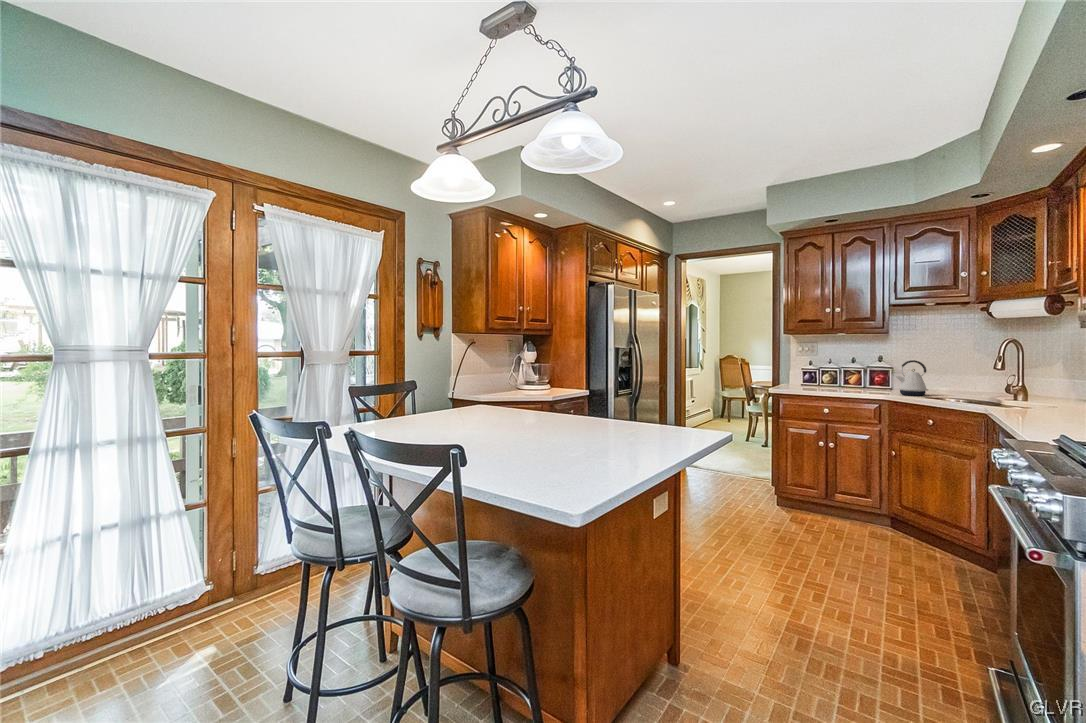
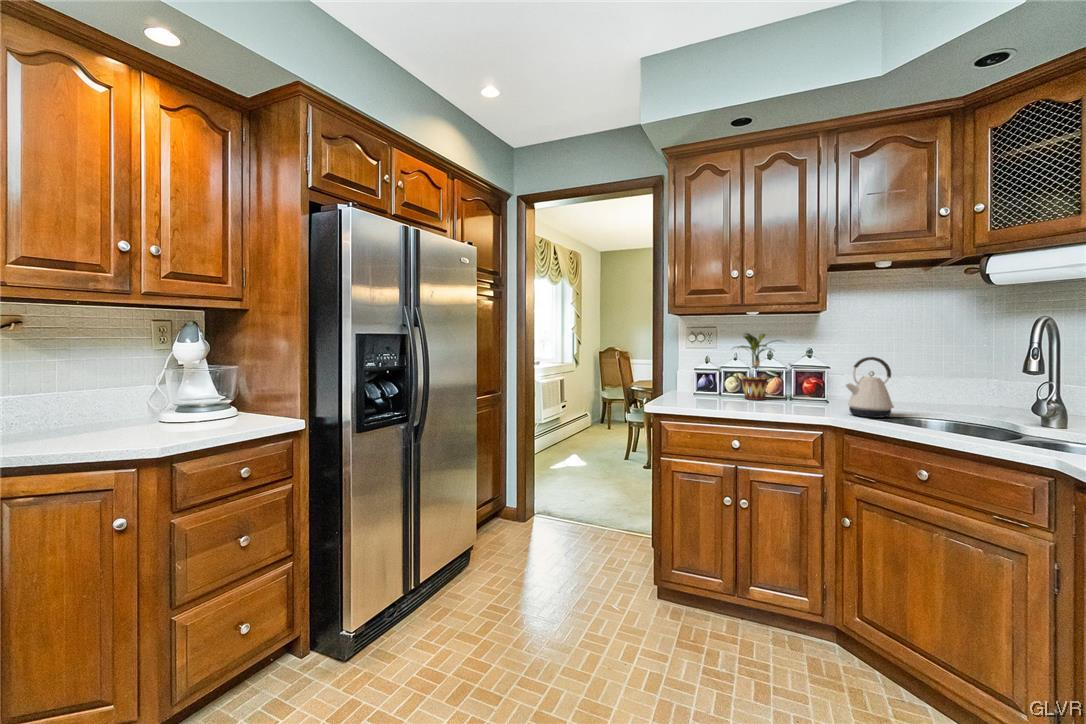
potted plant: none [826,346,865,388] -> present [737,333,780,400]

